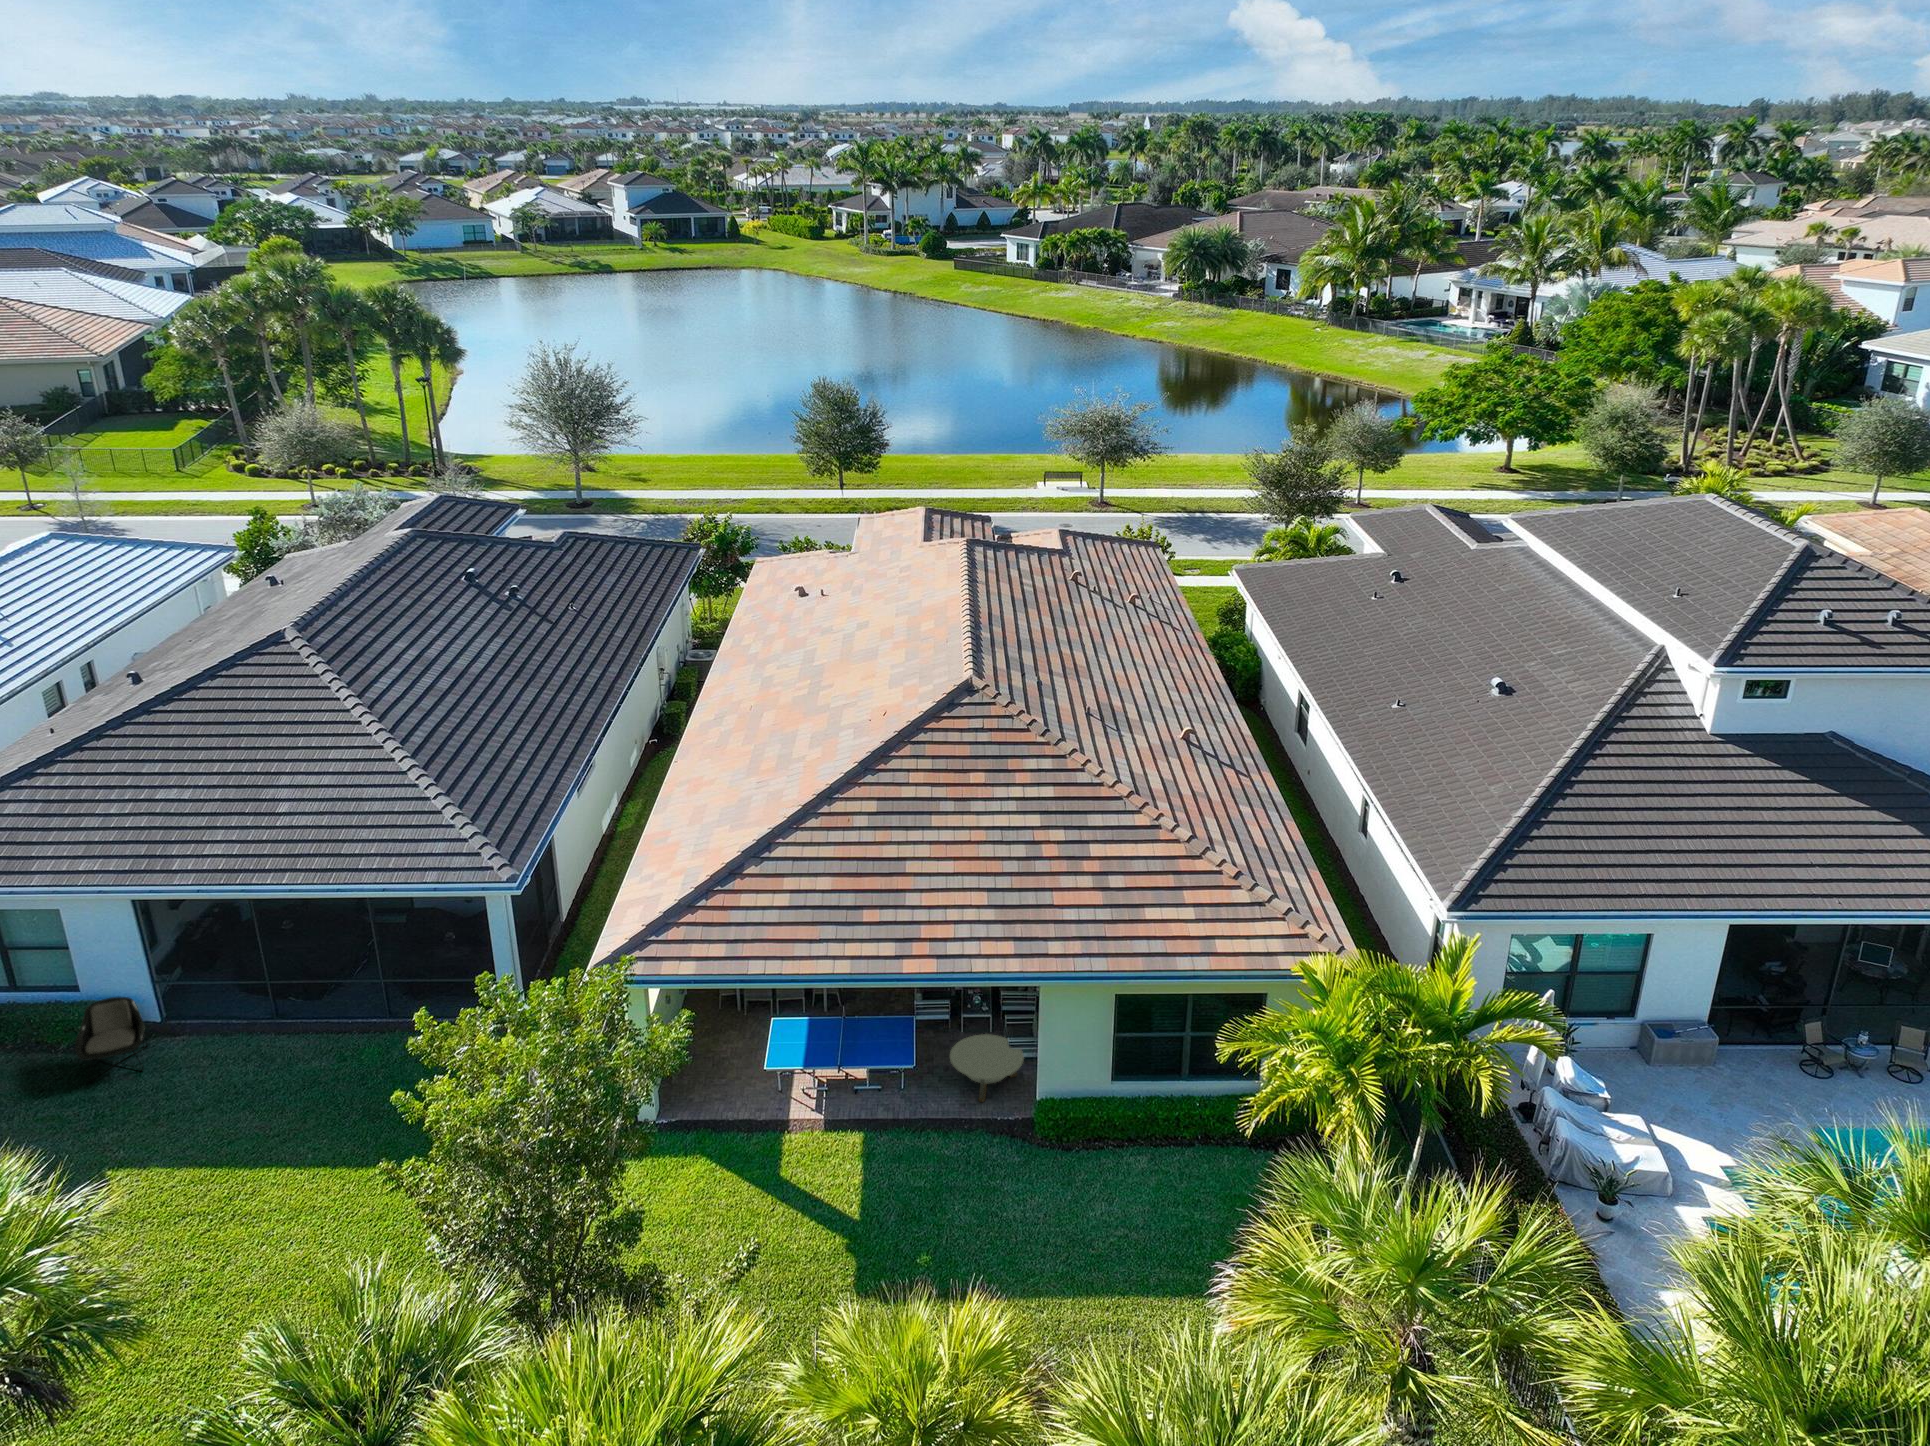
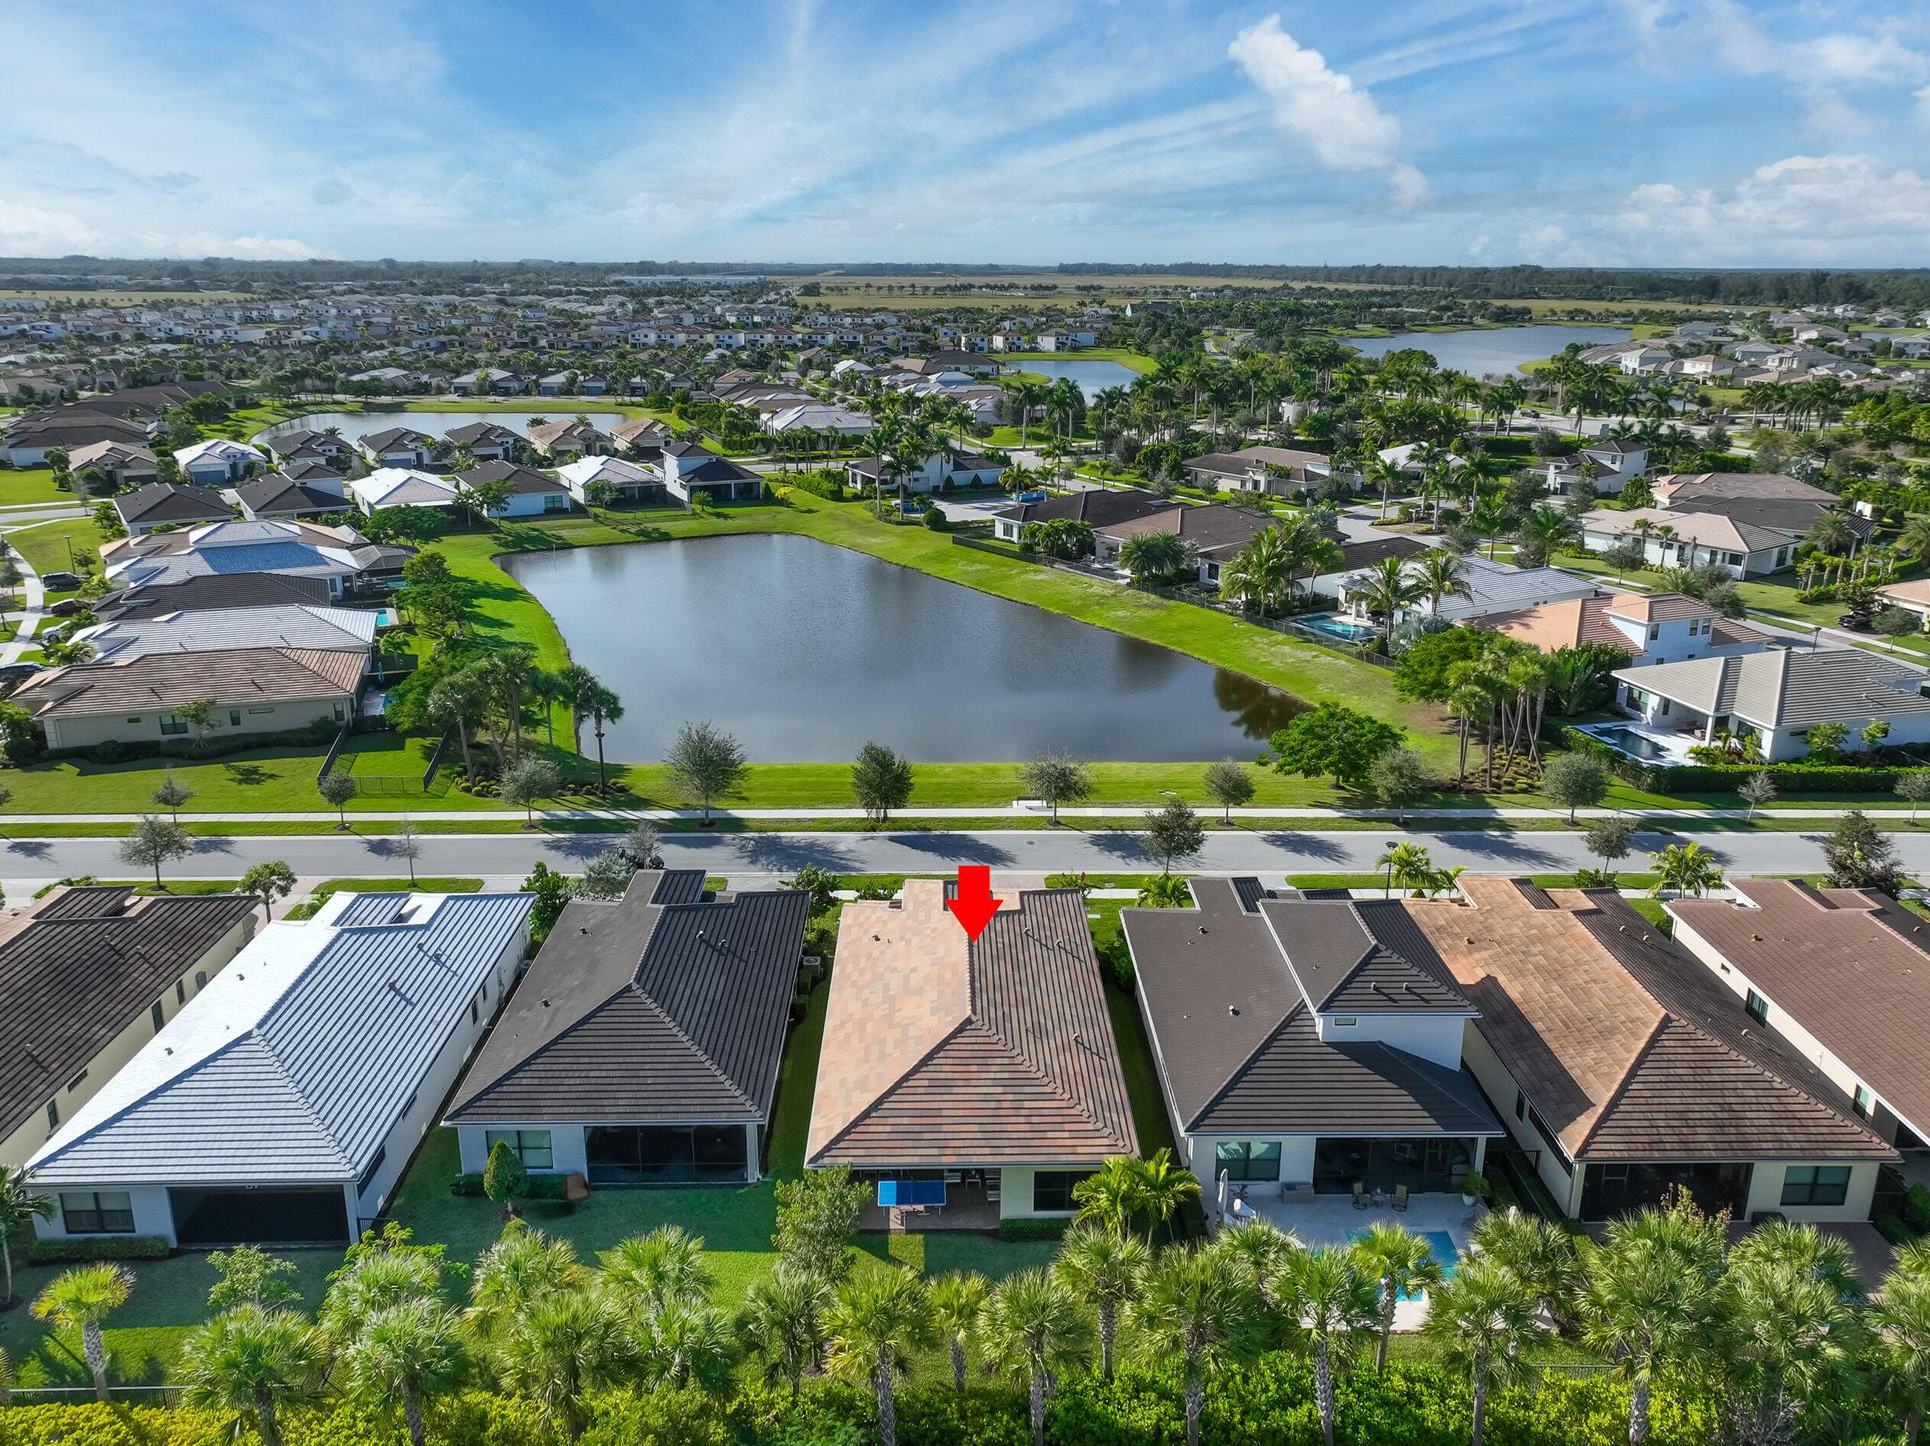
round table: present [950,1034,1024,1102] -> none [961,1190,994,1223]

